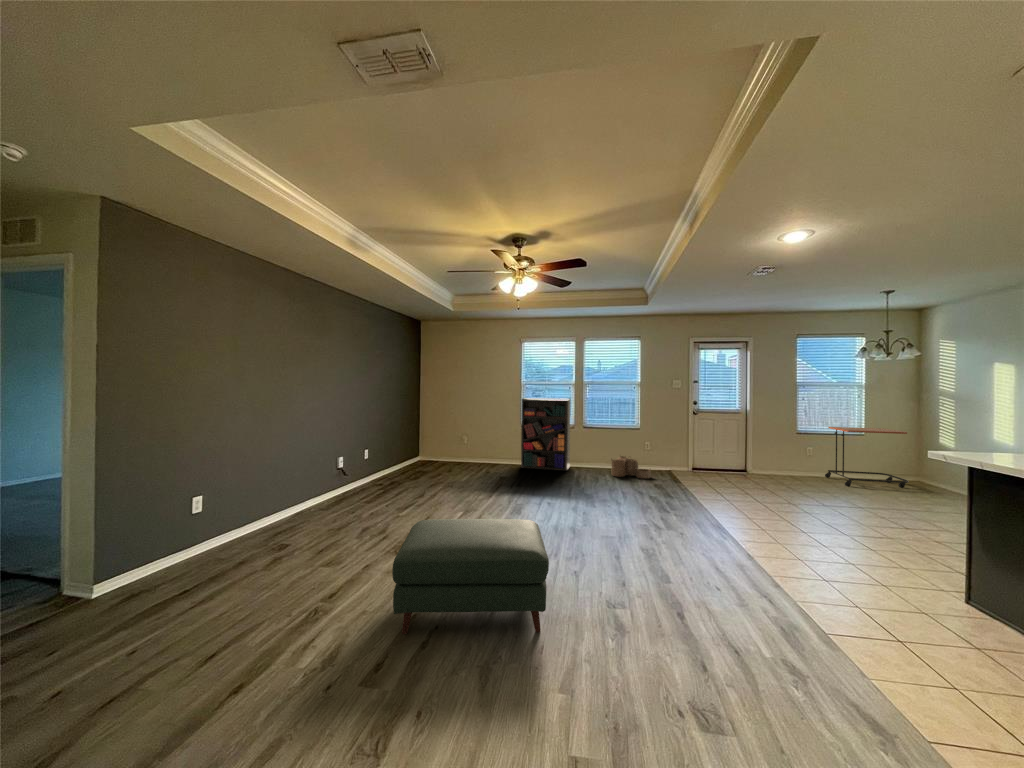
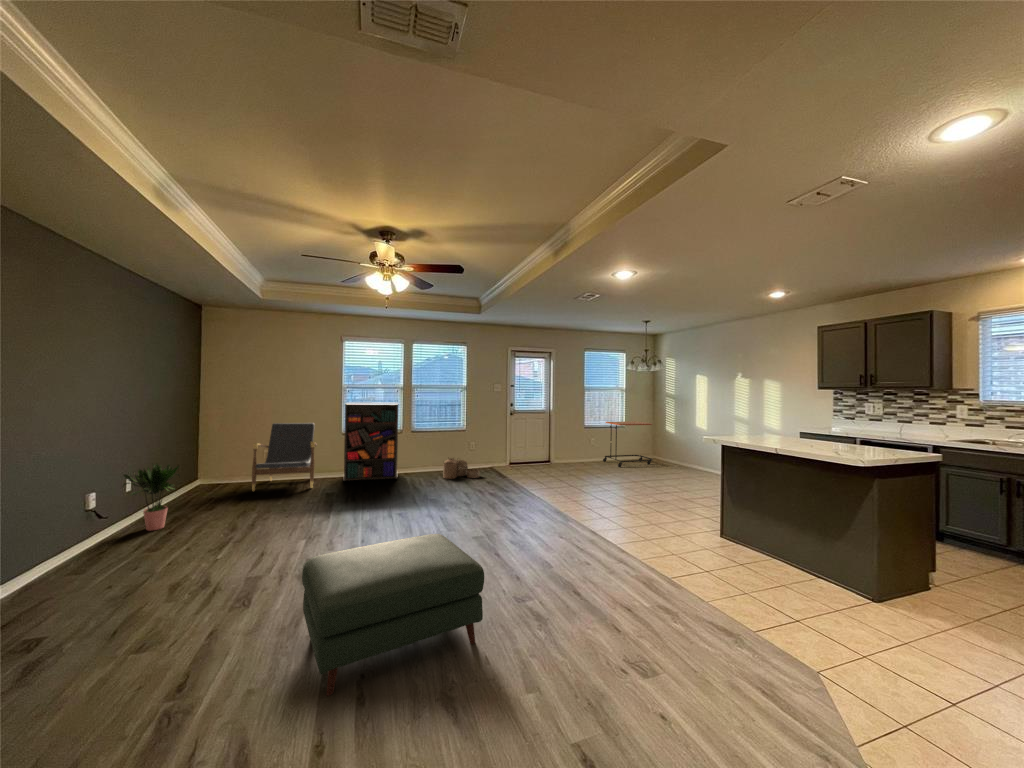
lounge chair: none [451,414,500,471] -> present [252,423,317,491]
potted plant: none [359,437,397,488] -> present [123,464,179,531]

